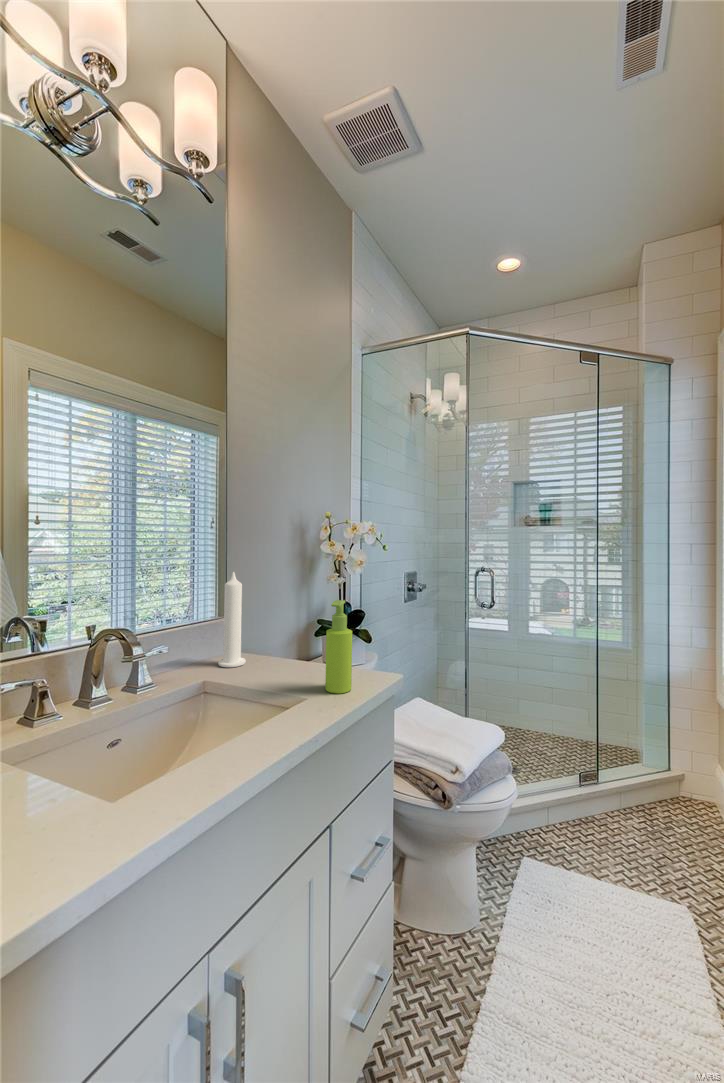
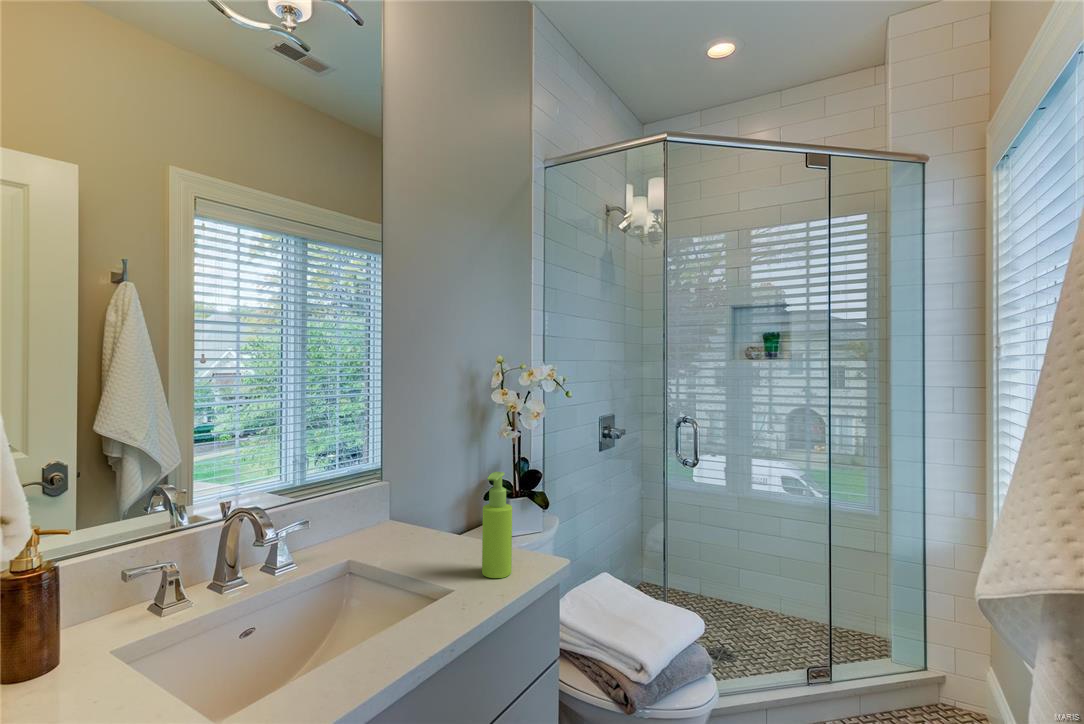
candle: present [218,572,246,667] -> none [366,434,397,544]

